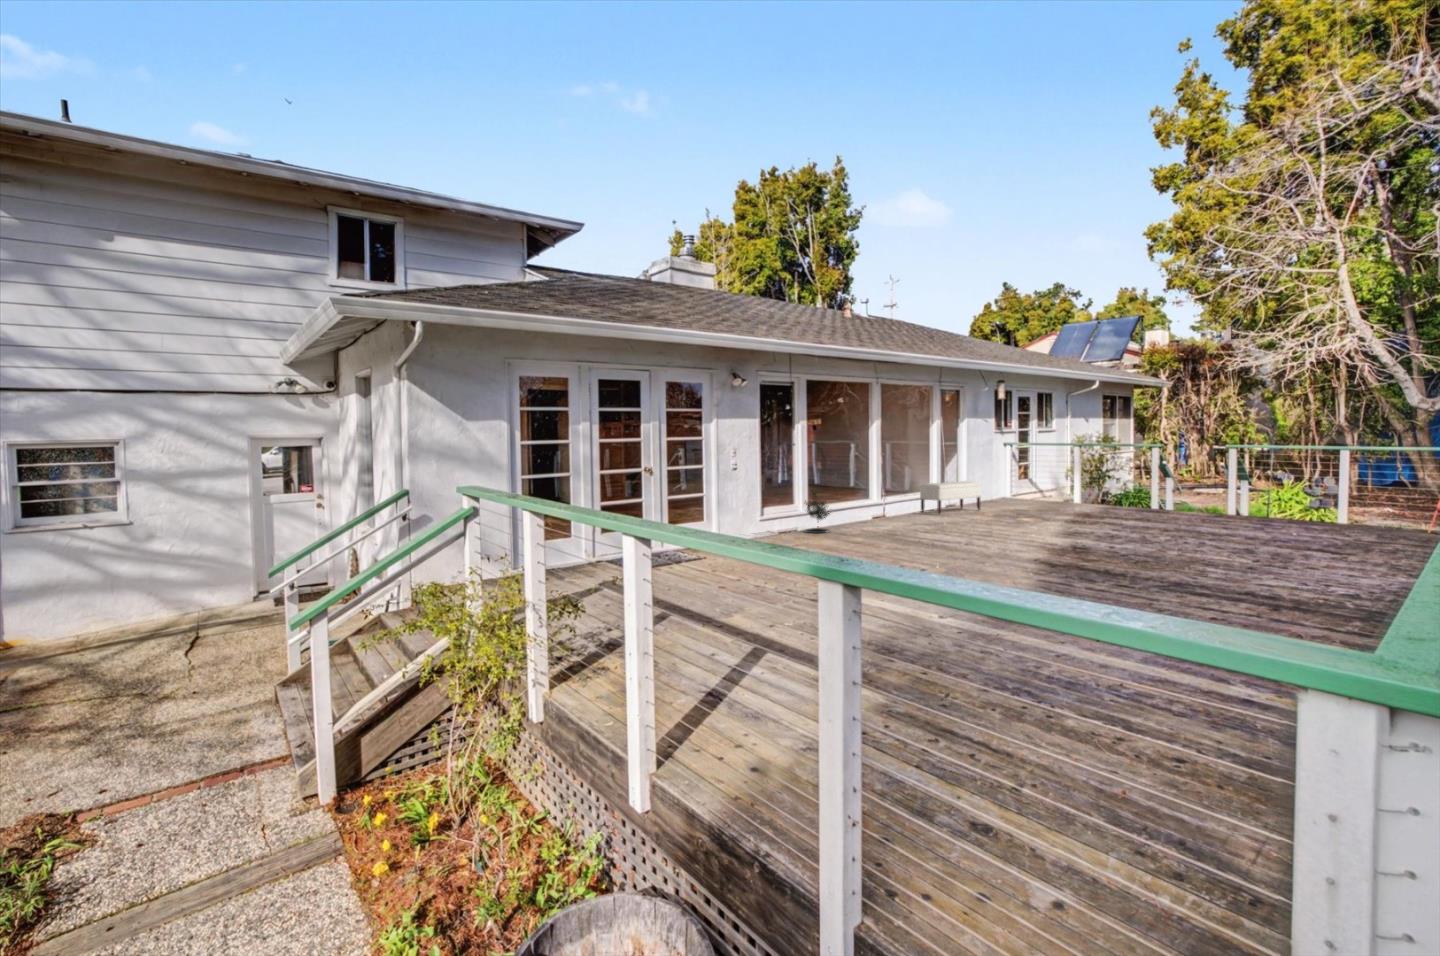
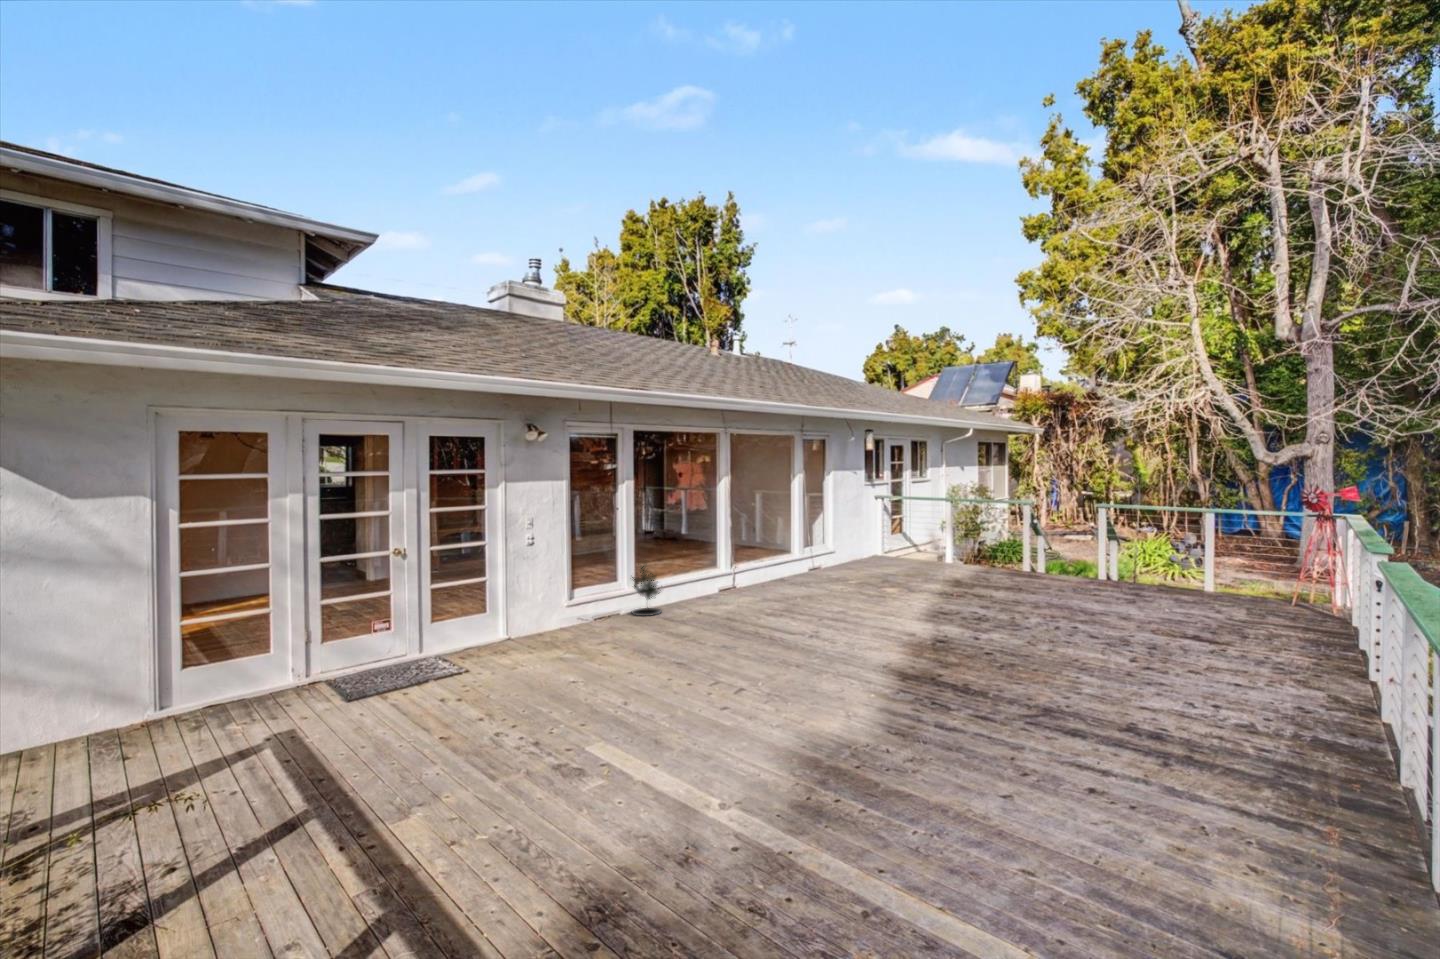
bench: present [920,481,981,514] -> none [780,540,848,581]

